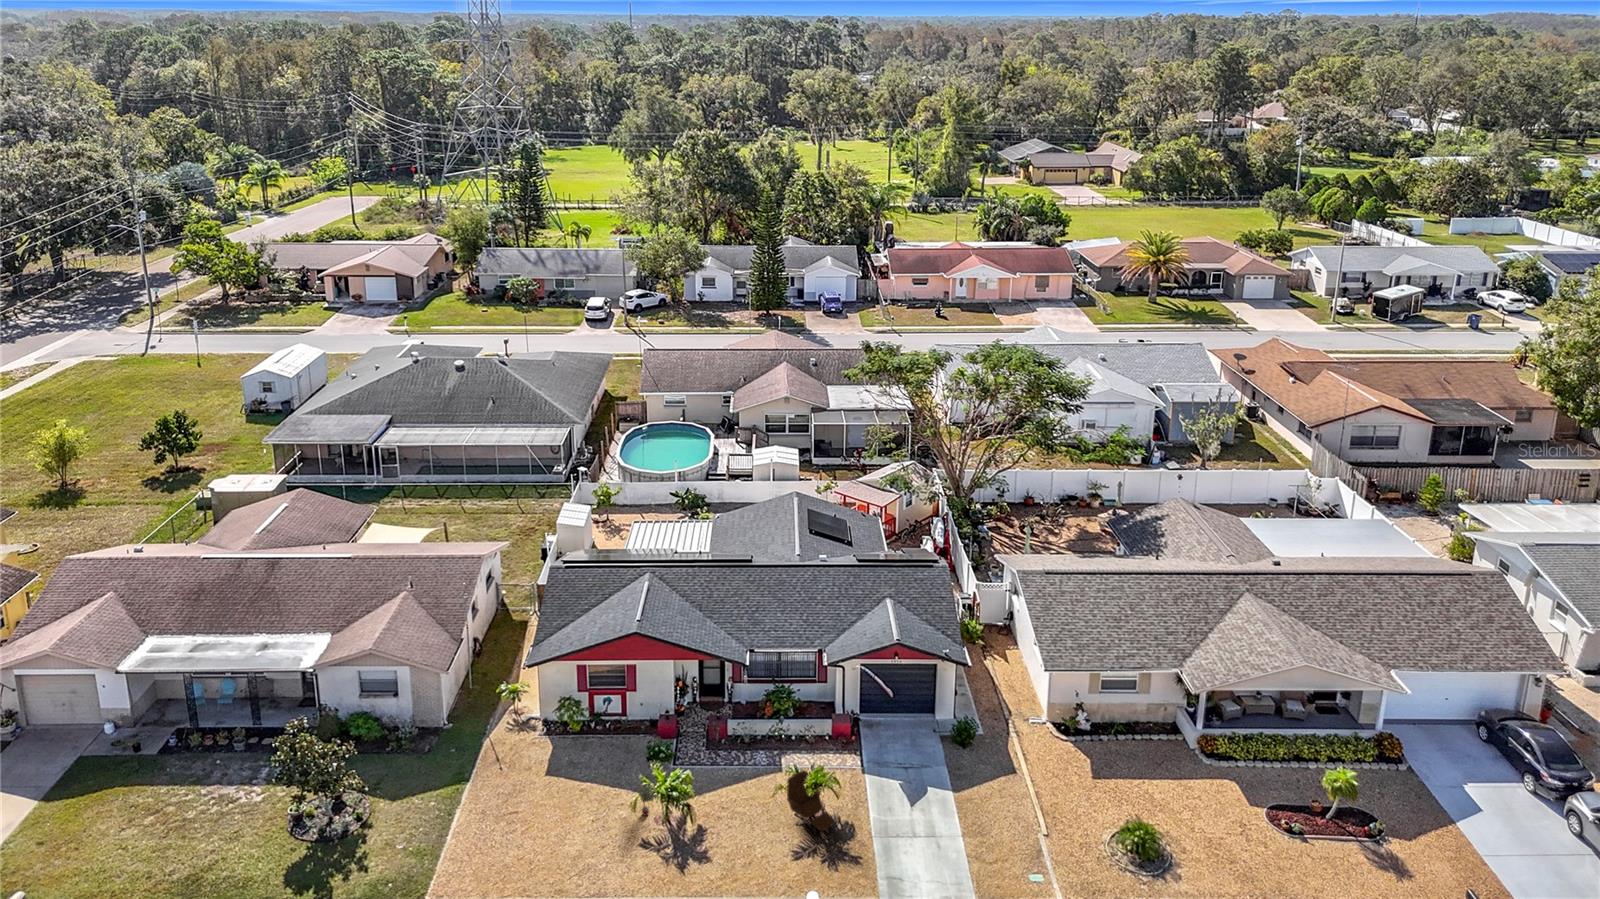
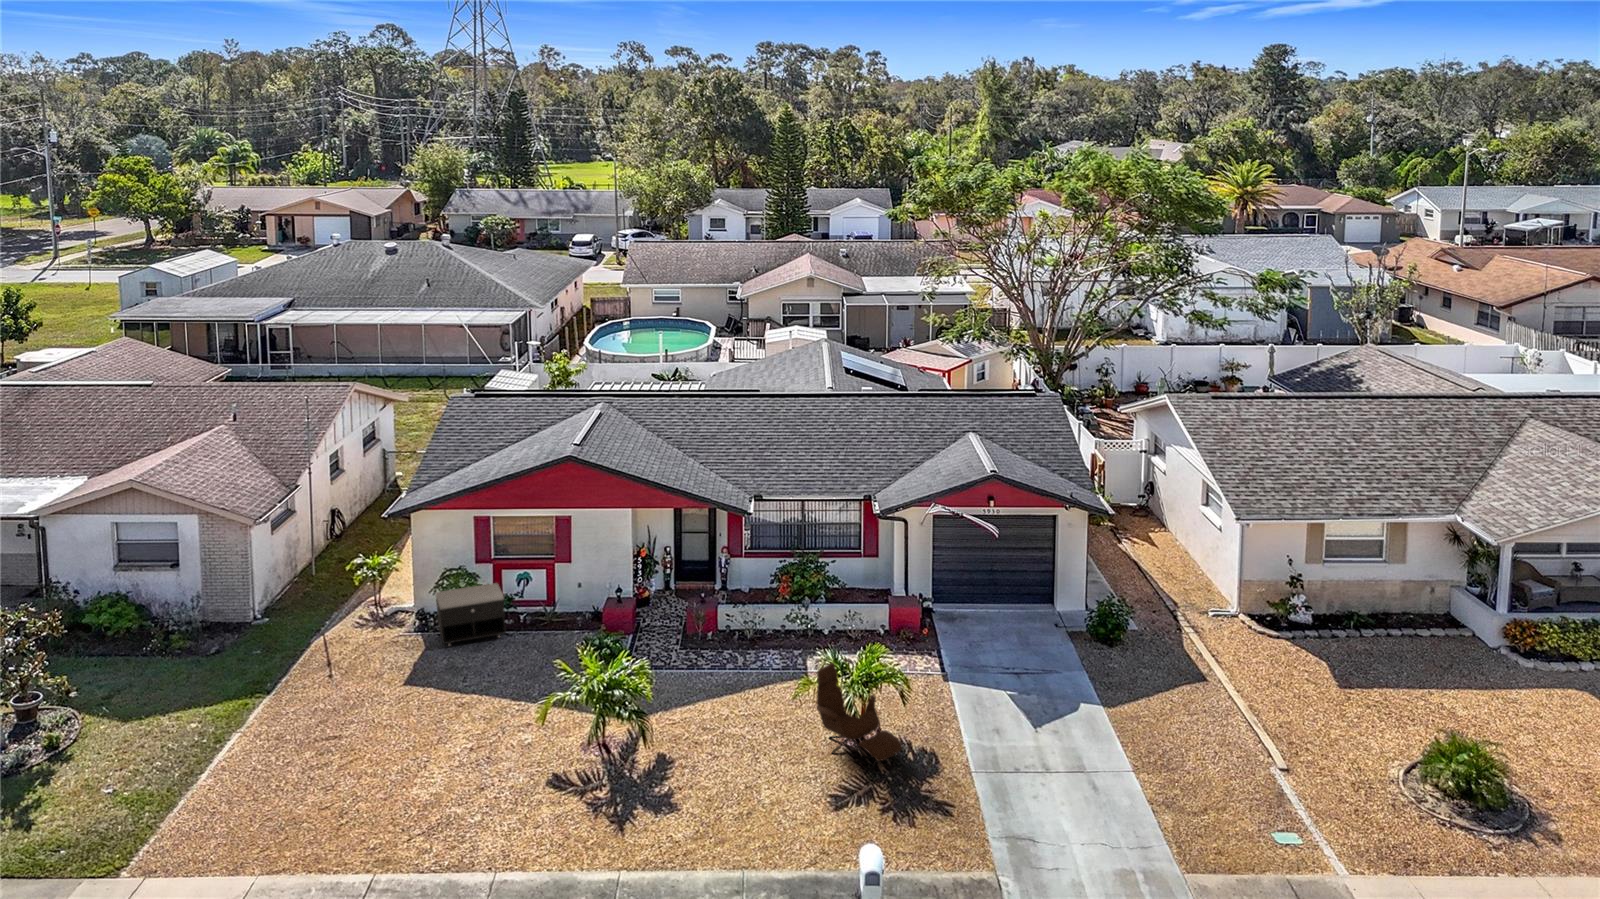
storage bench: none [557,706,600,747] -> present [436,583,506,646]
potted tree: present [638,786,658,816] -> none [553,681,589,740]

